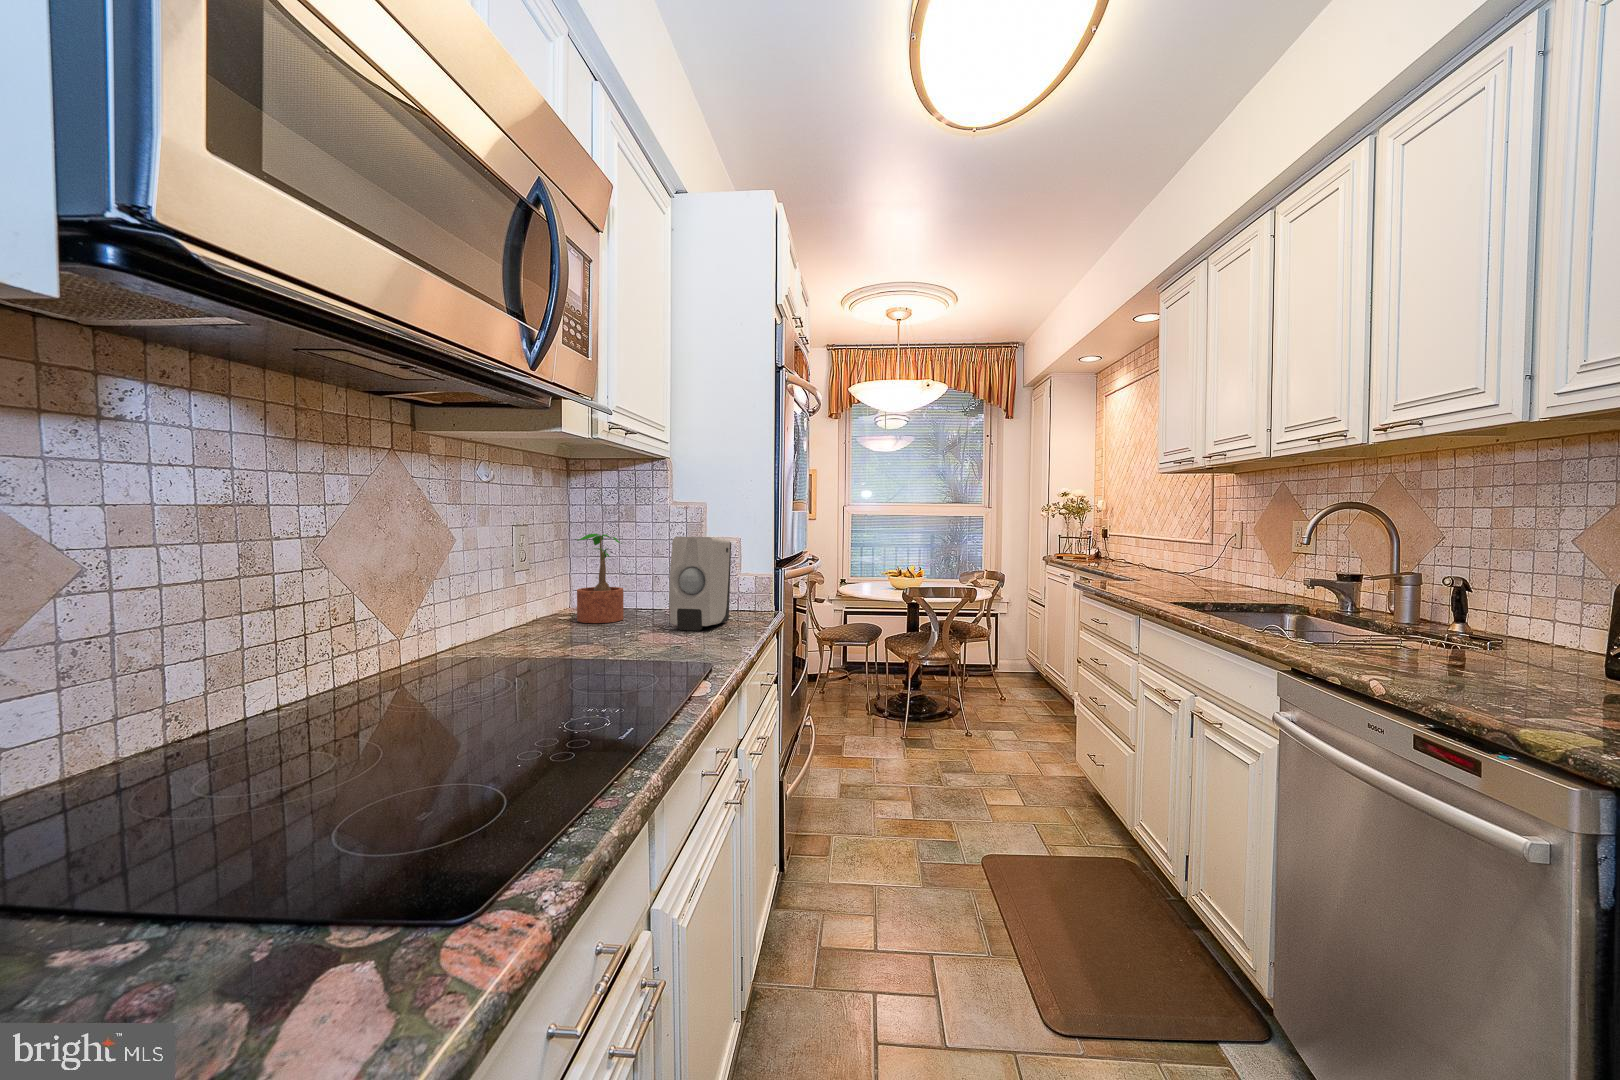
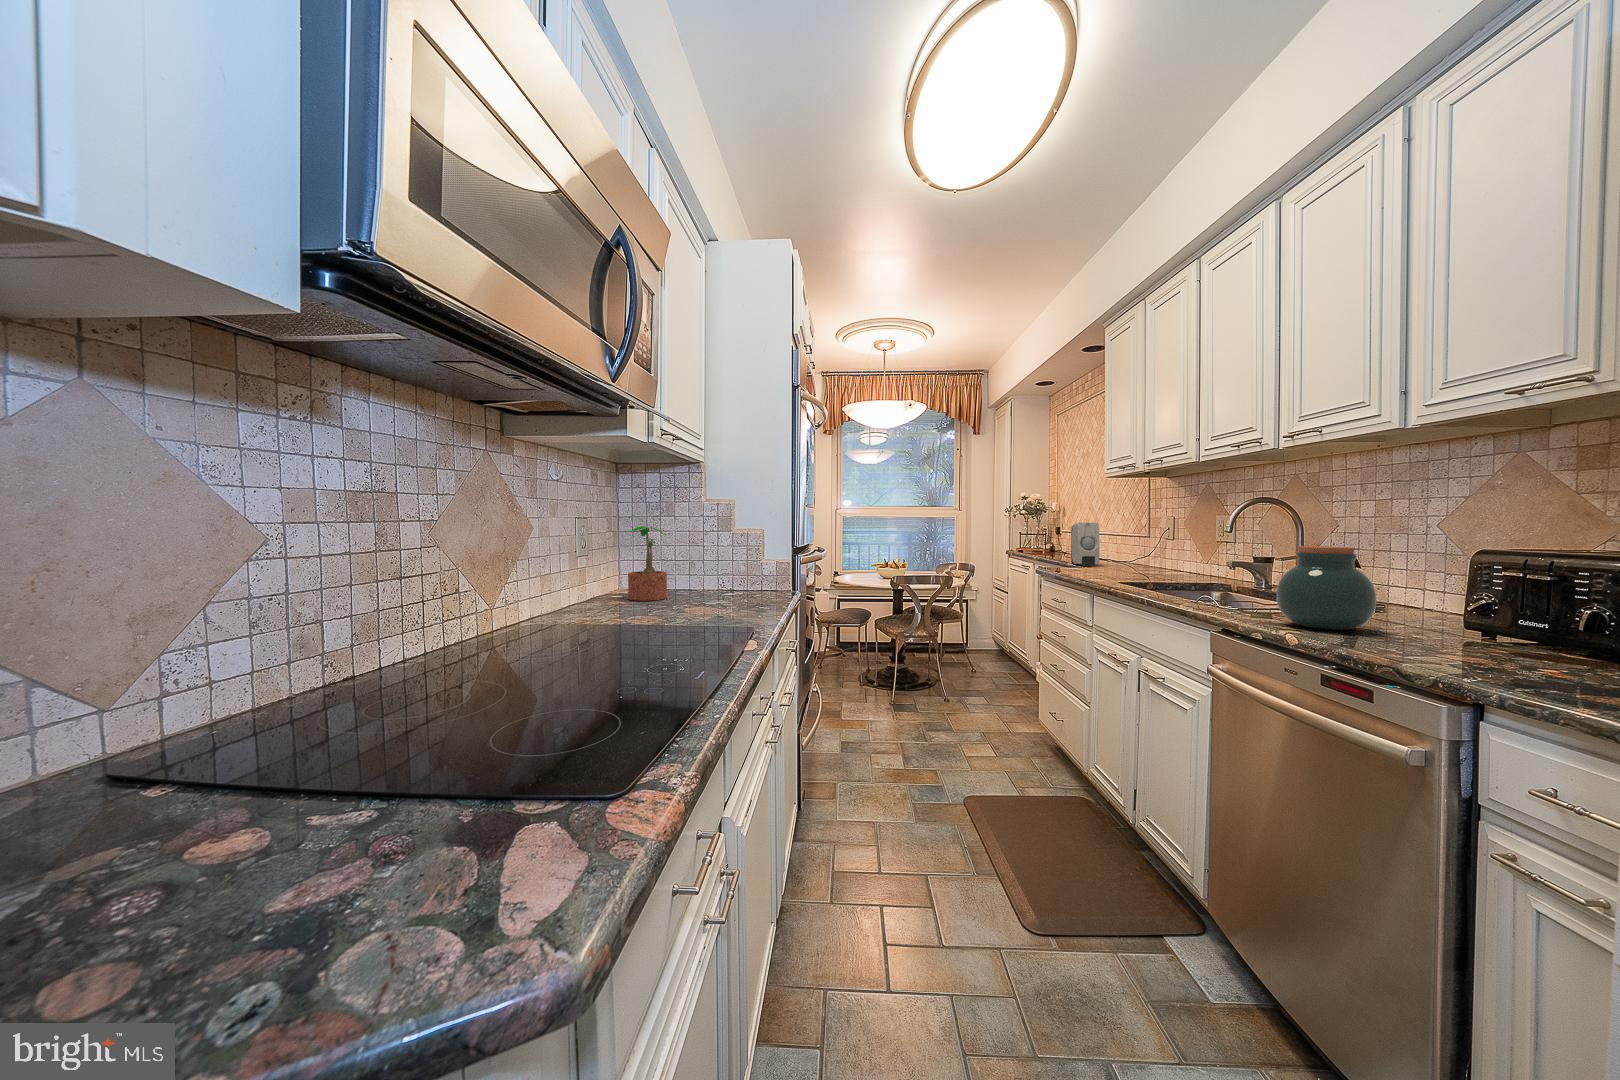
soap dispenser: present [669,537,731,631] -> present [1071,523,1100,566]
jar: none [1361,568,1486,674] -> present [1277,546,1376,630]

